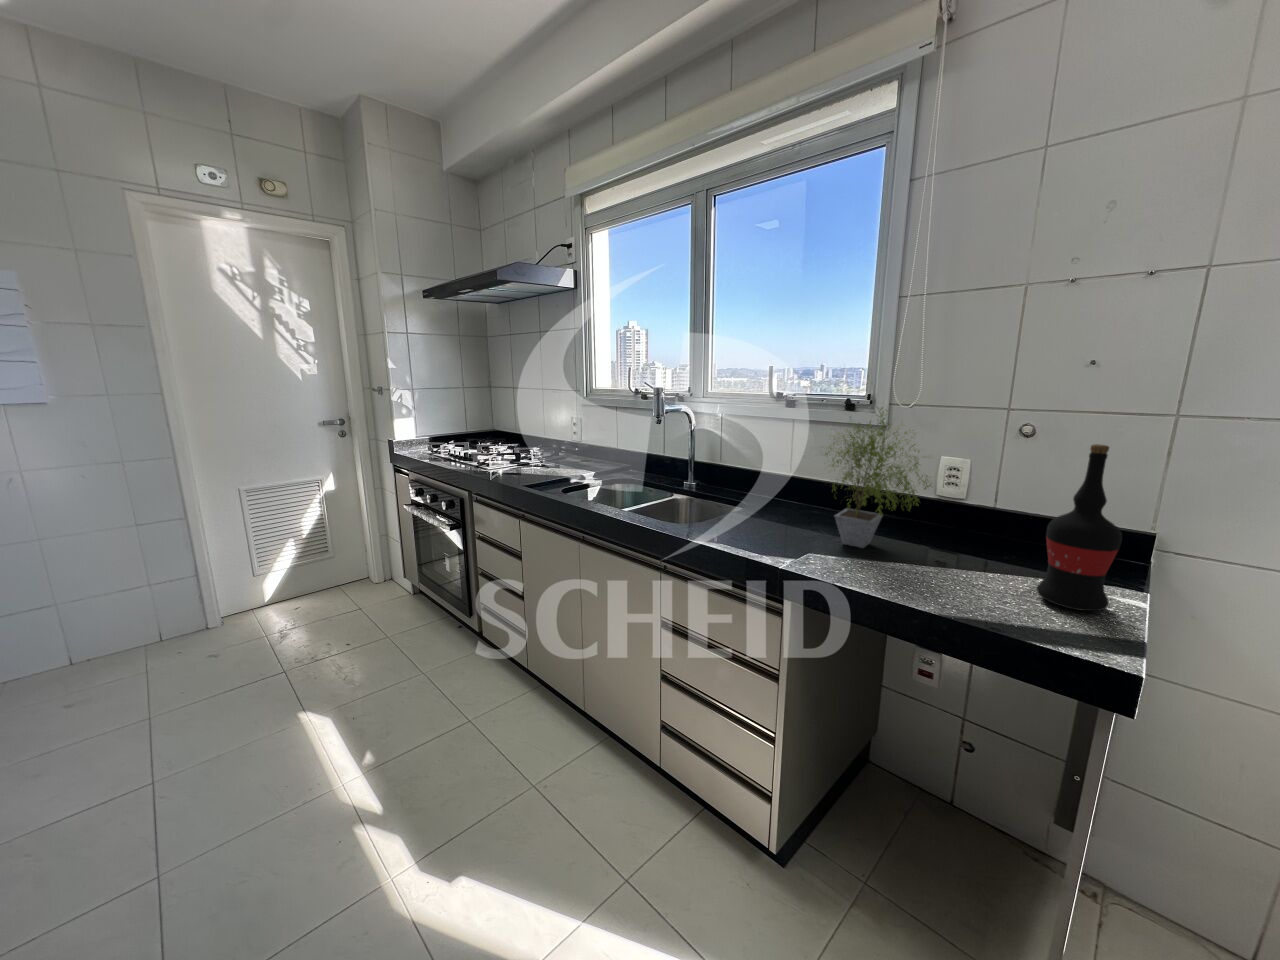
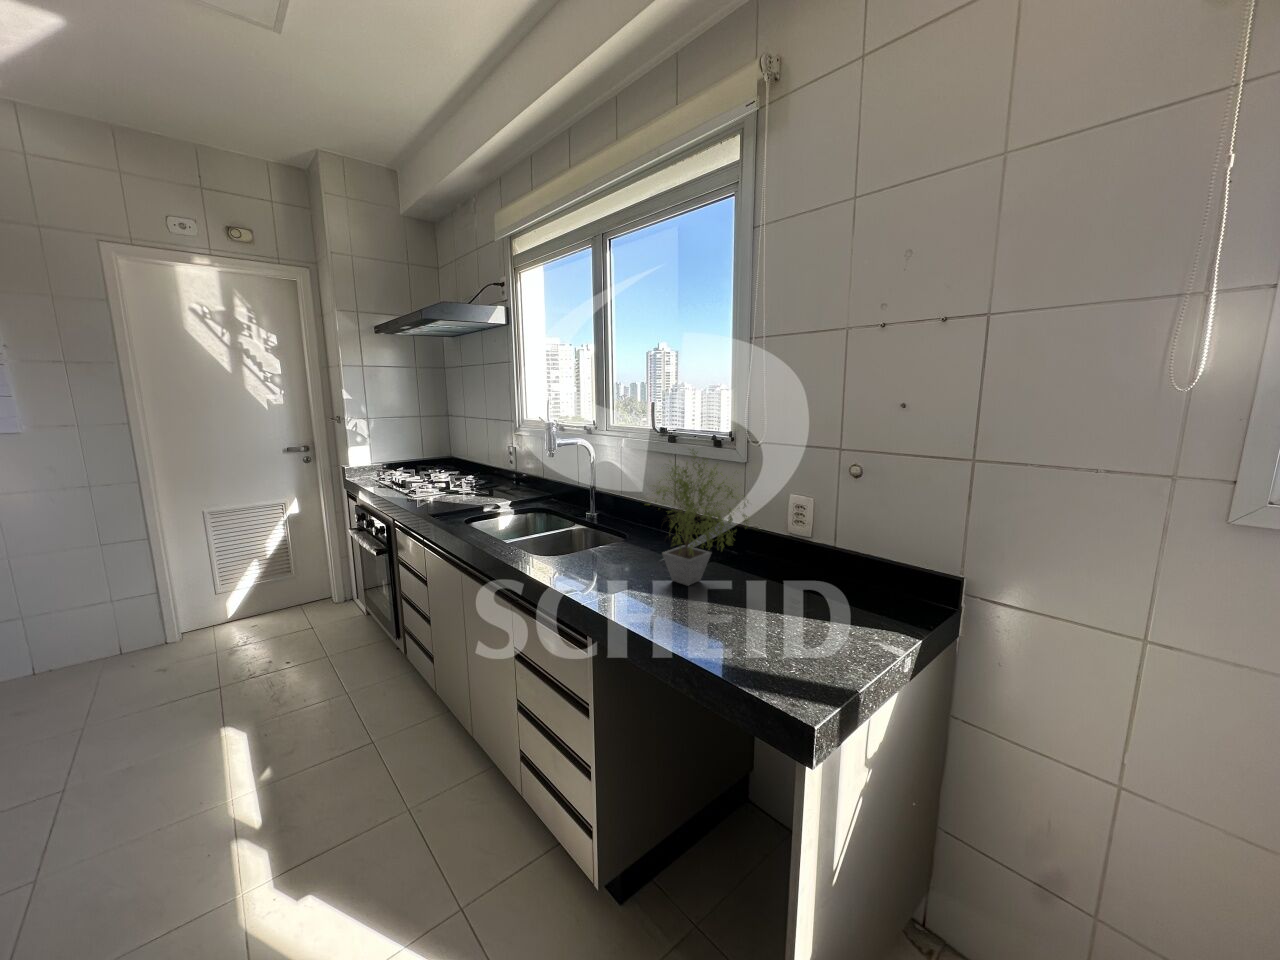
wine bottle: present [1036,444,1122,611] -> none [800,492,865,658]

